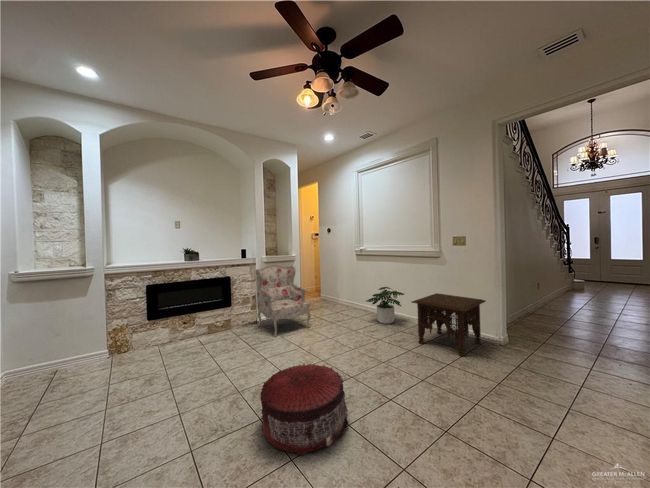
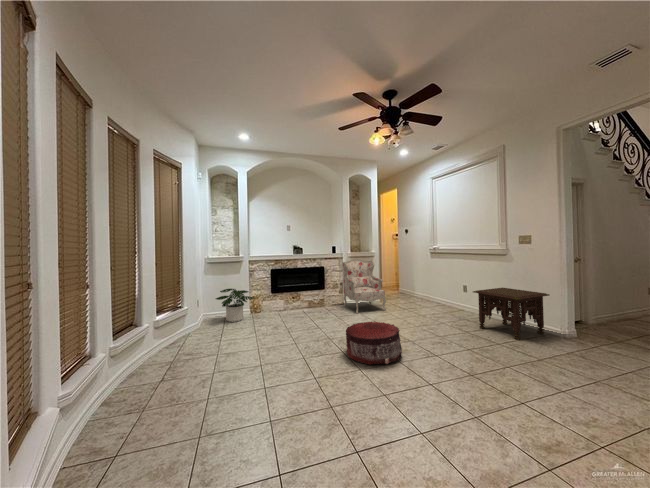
potted plant: present [366,287,404,324] -> present [216,289,254,322]

